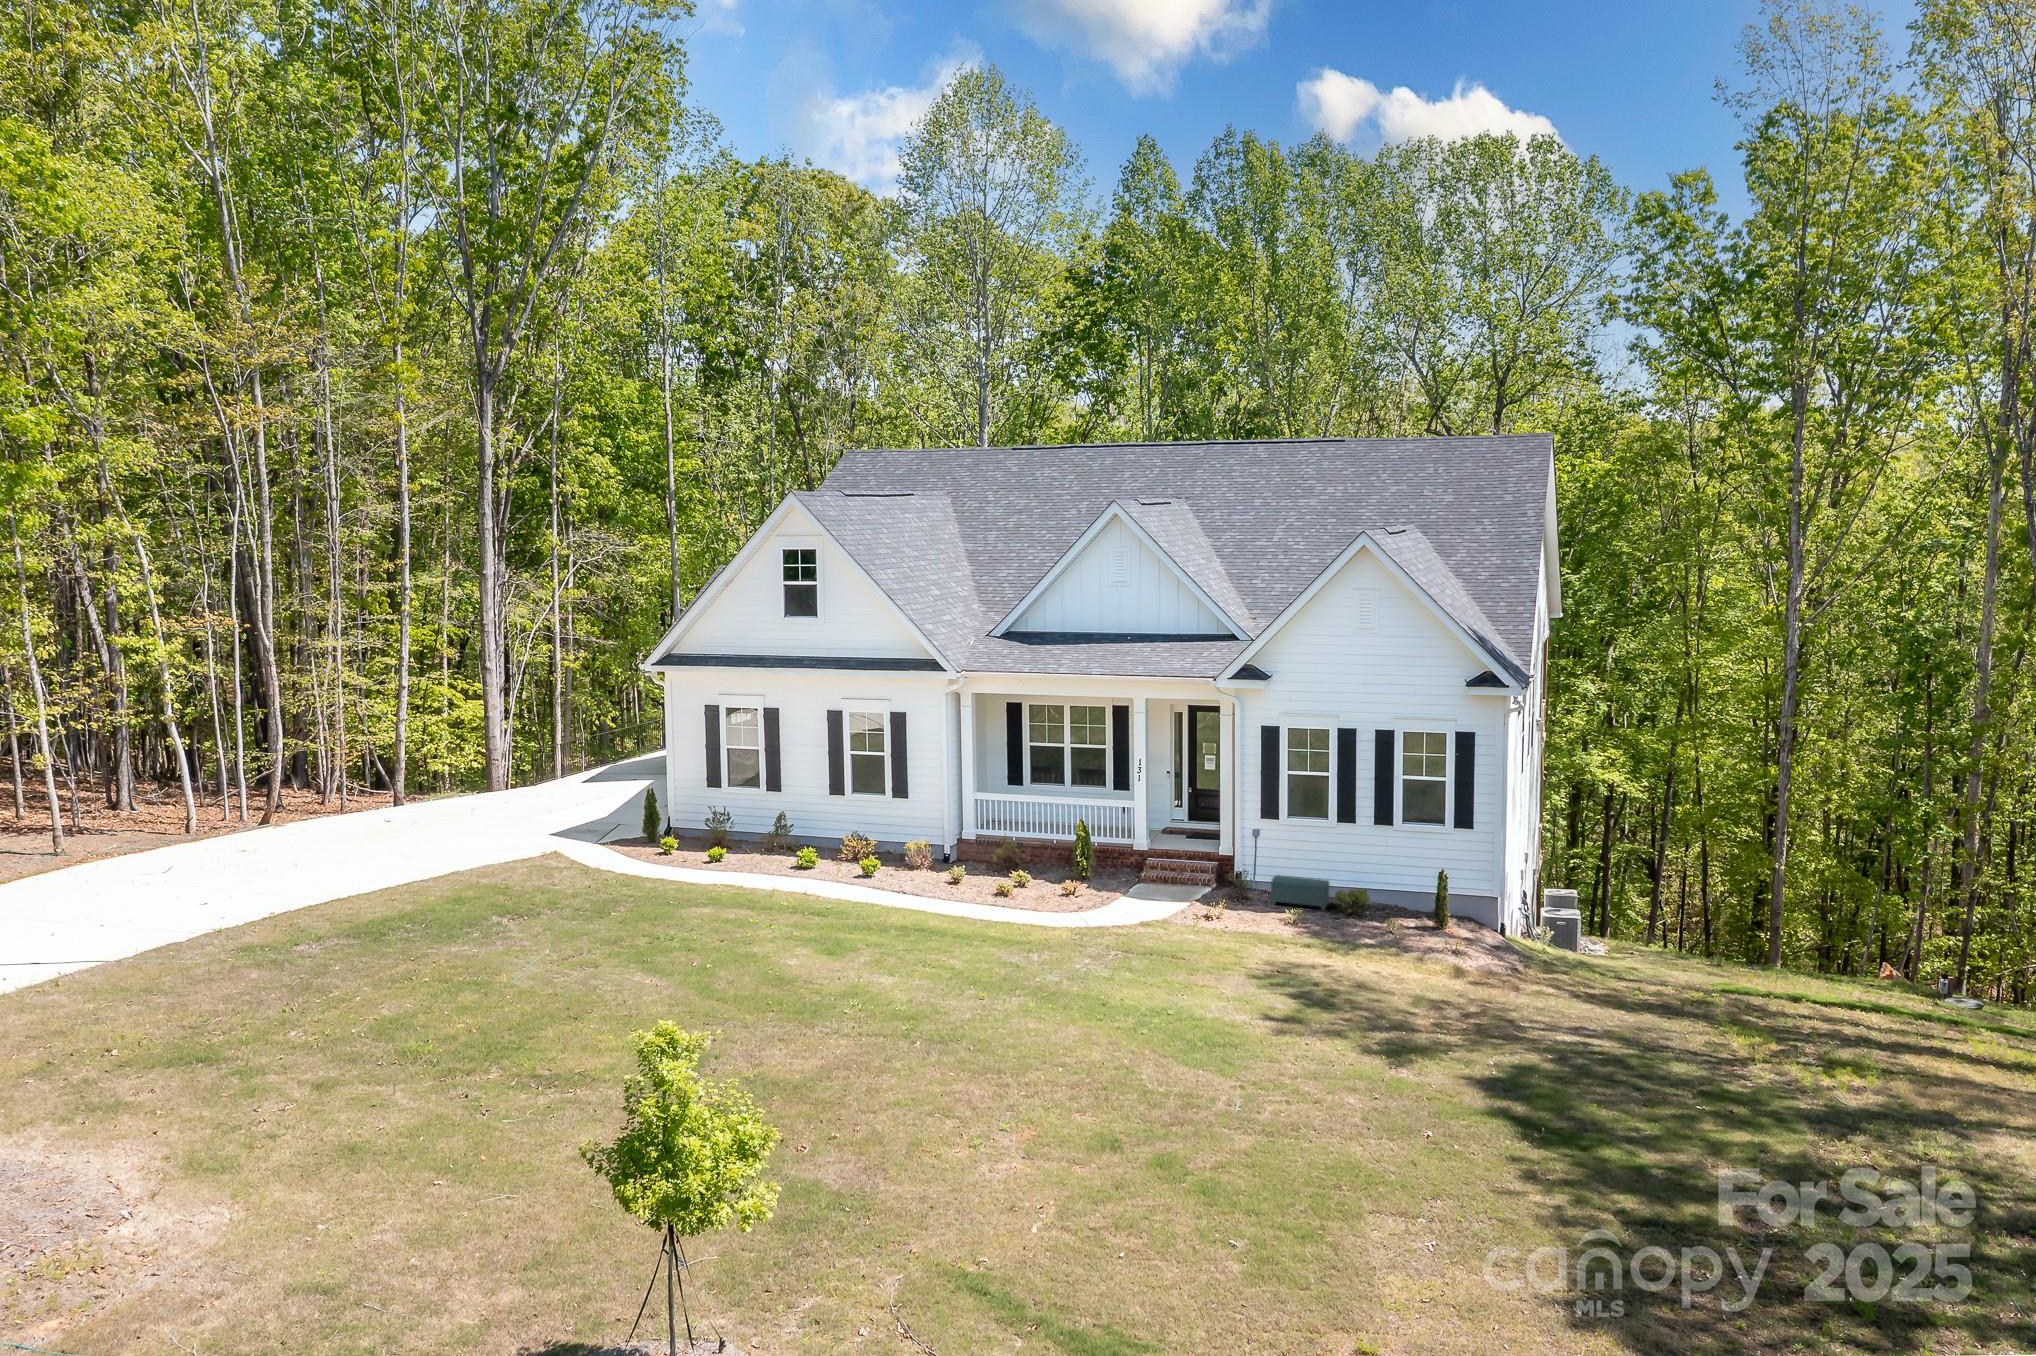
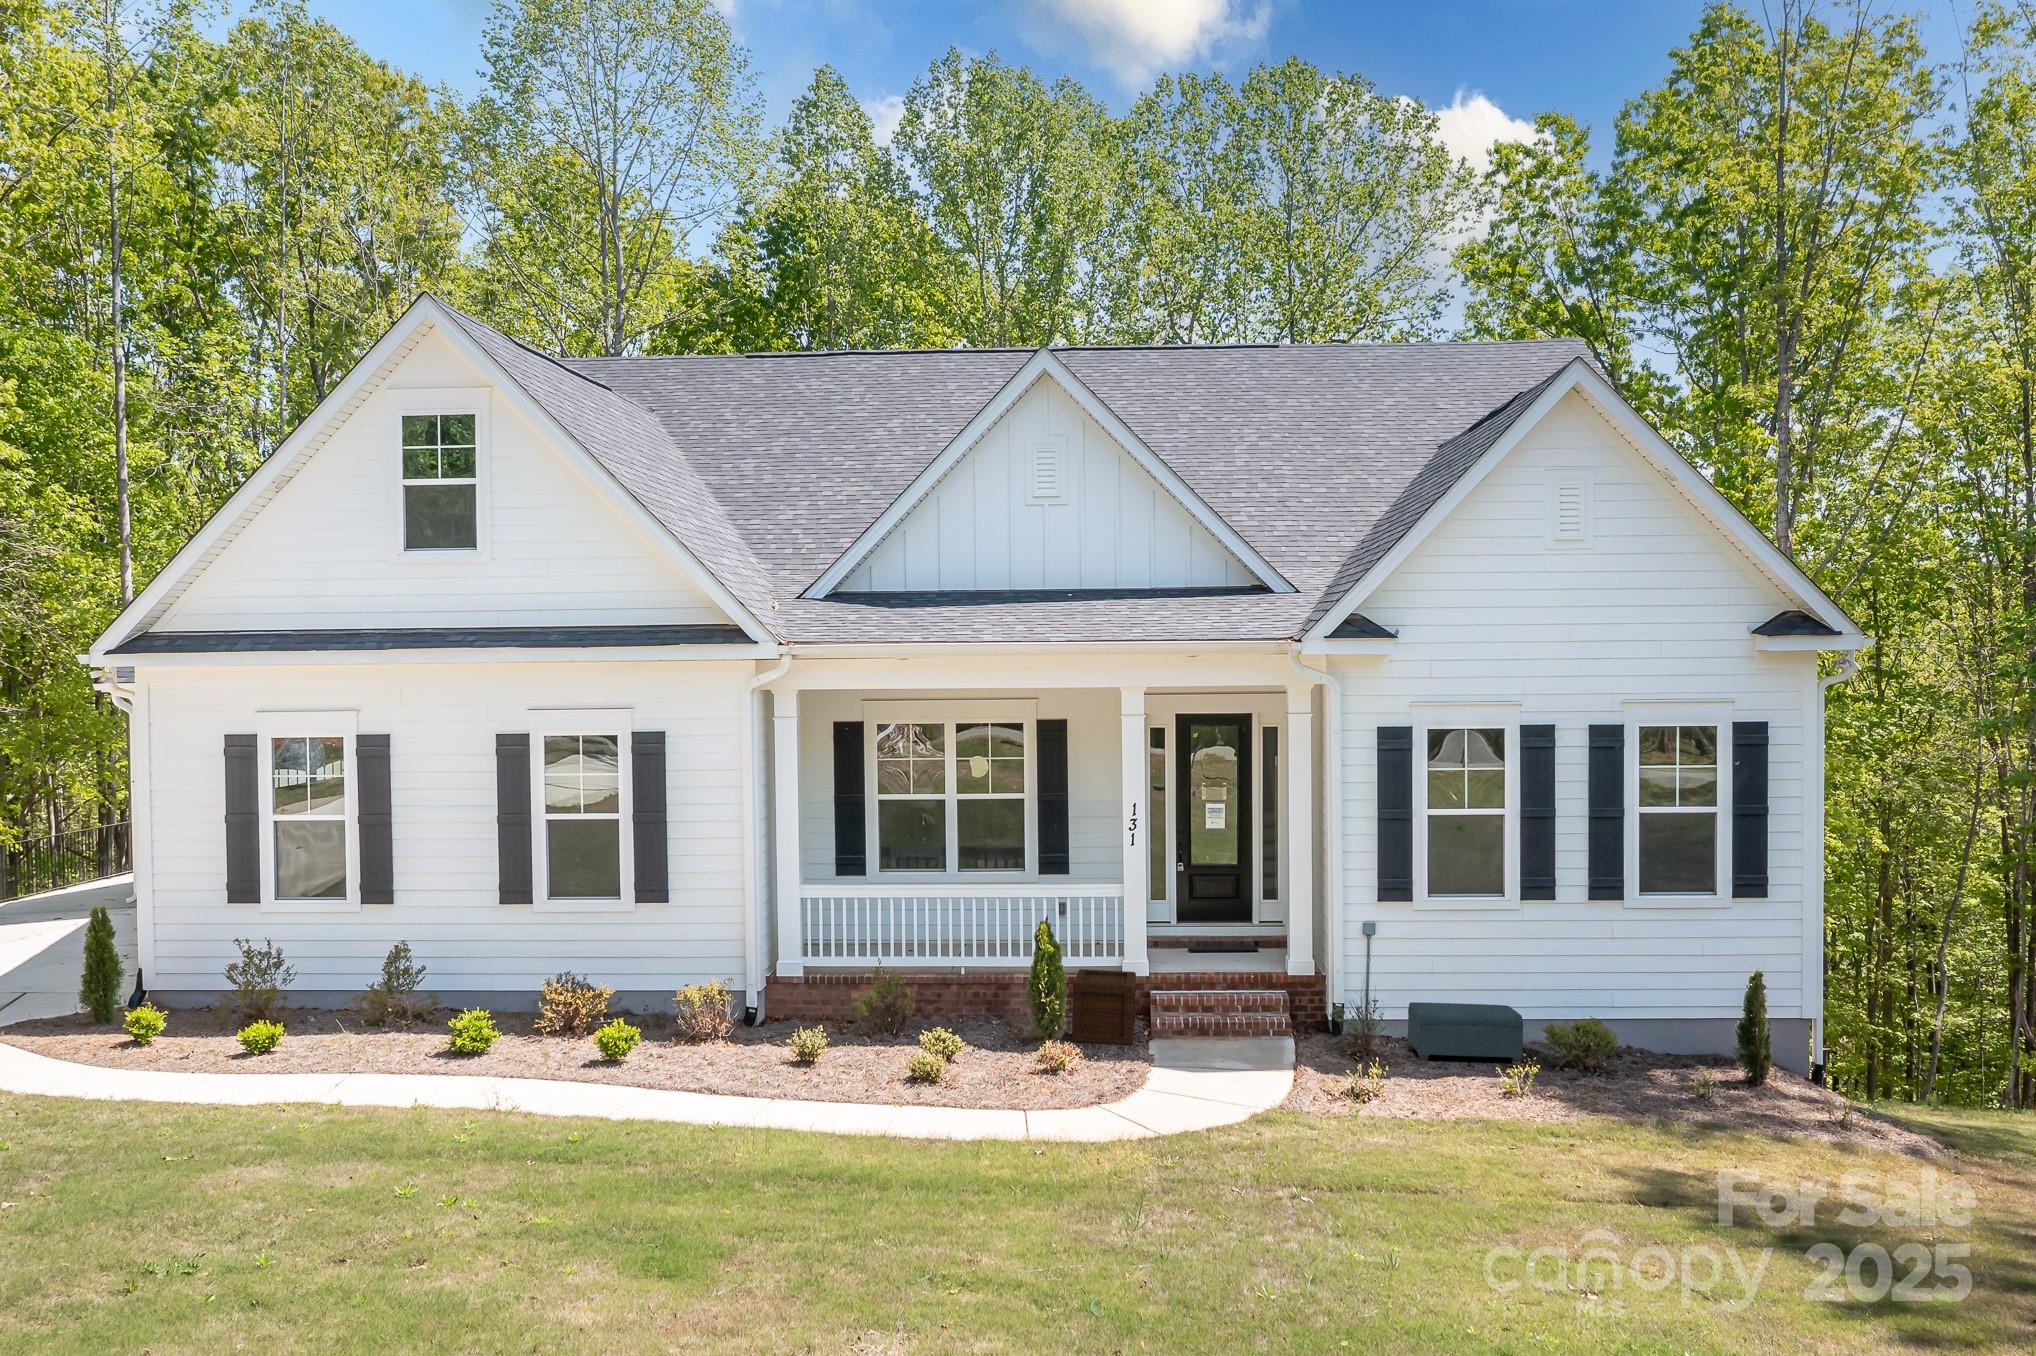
wooden crate: none [1097,847,1139,887] -> present [1072,969,1136,1045]

